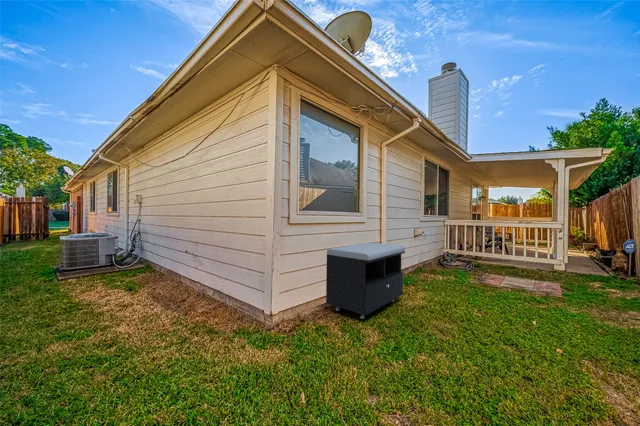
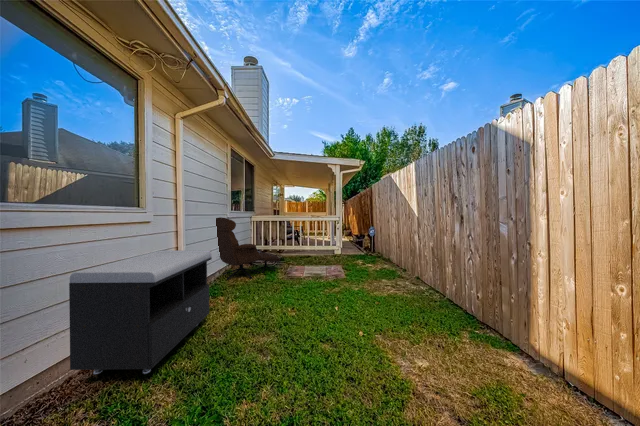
lounge chair: none [408,220,474,278] -> present [216,217,280,280]

